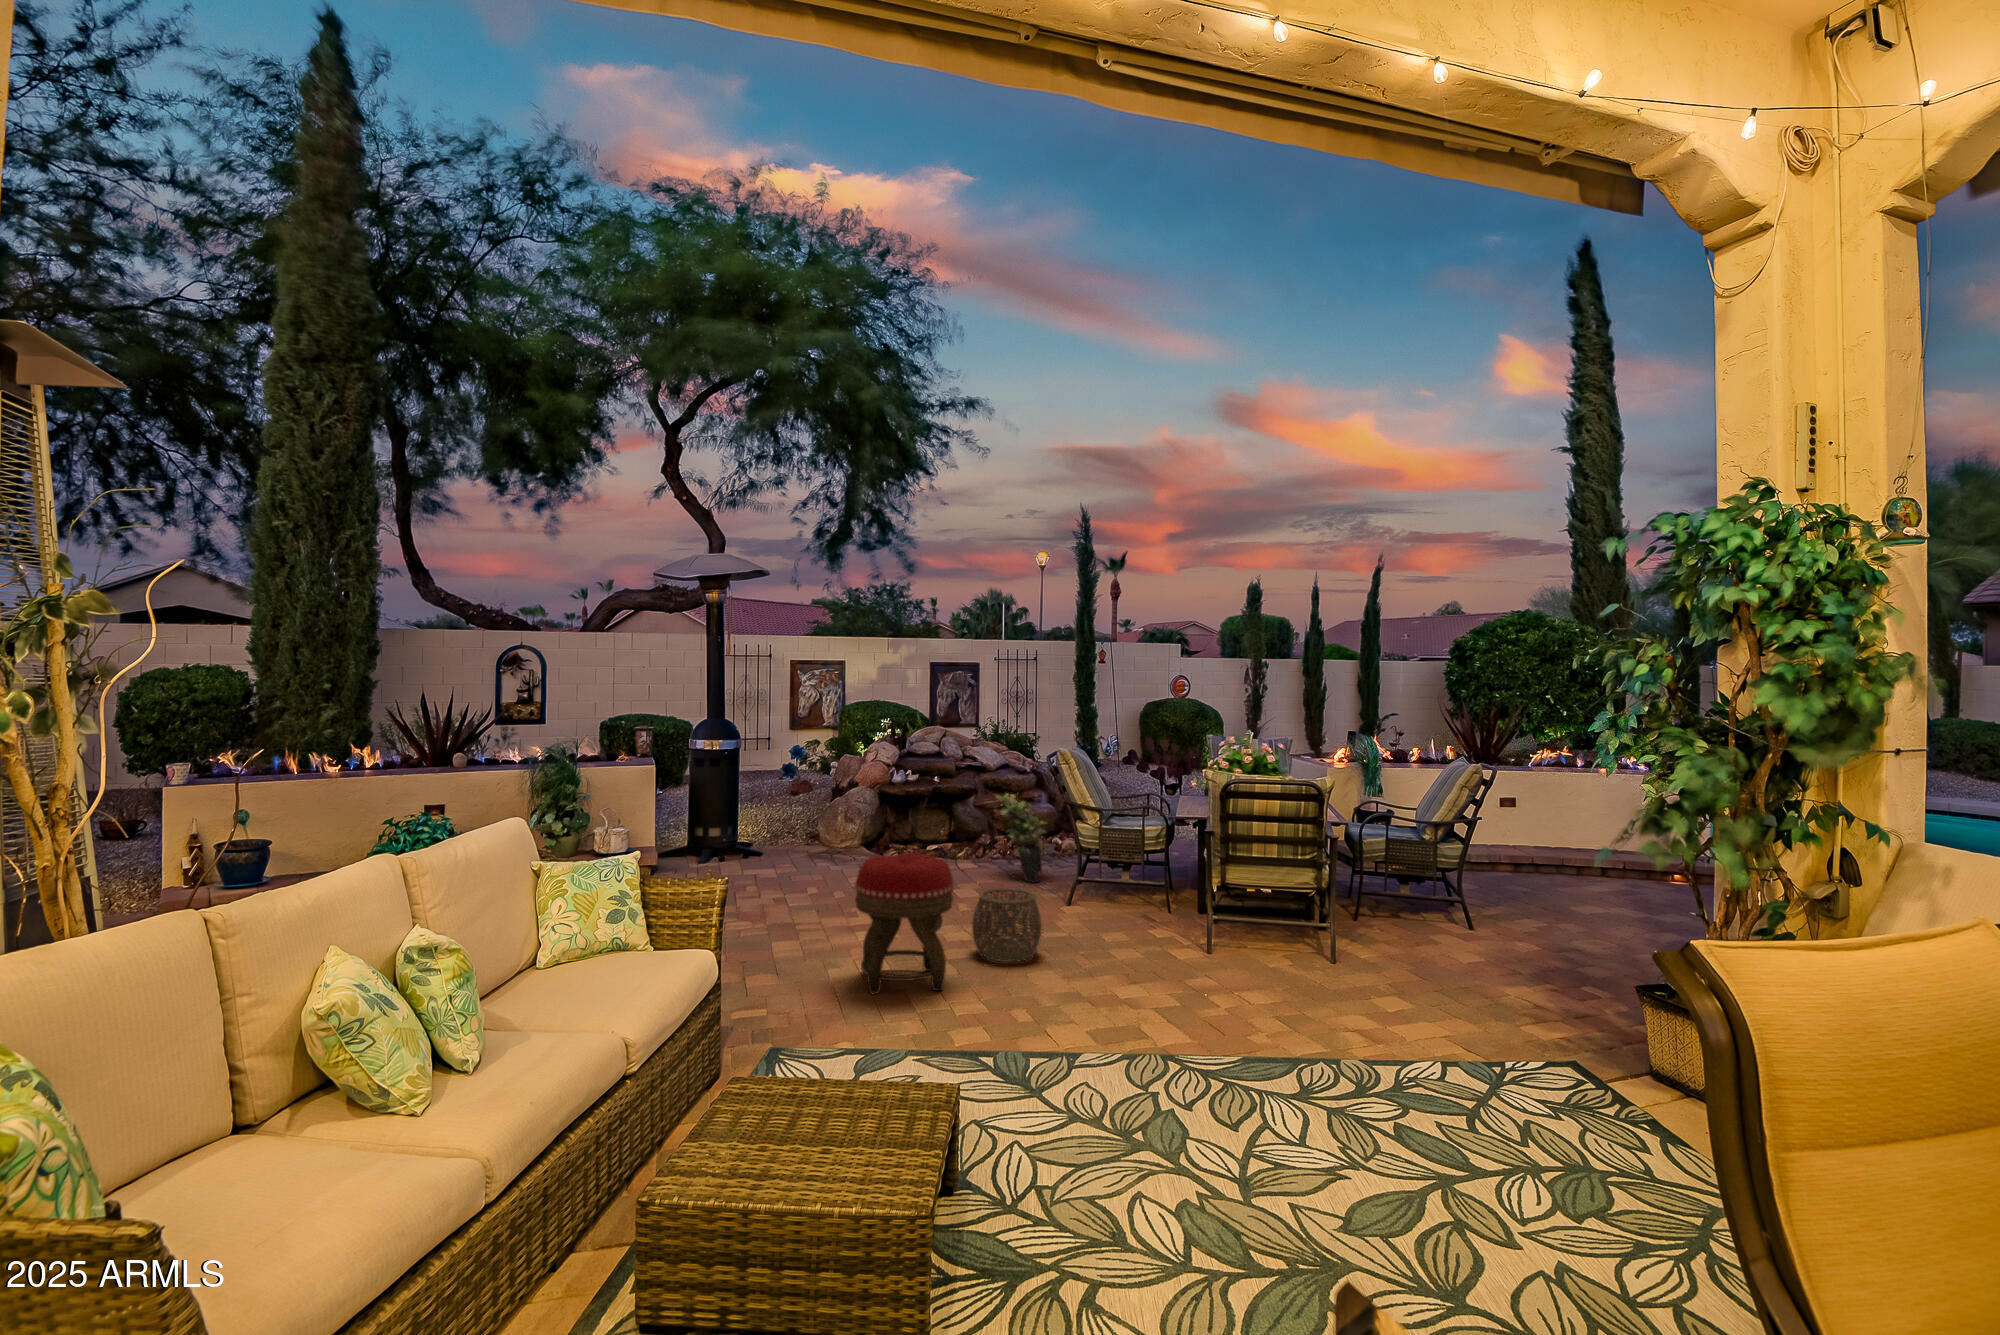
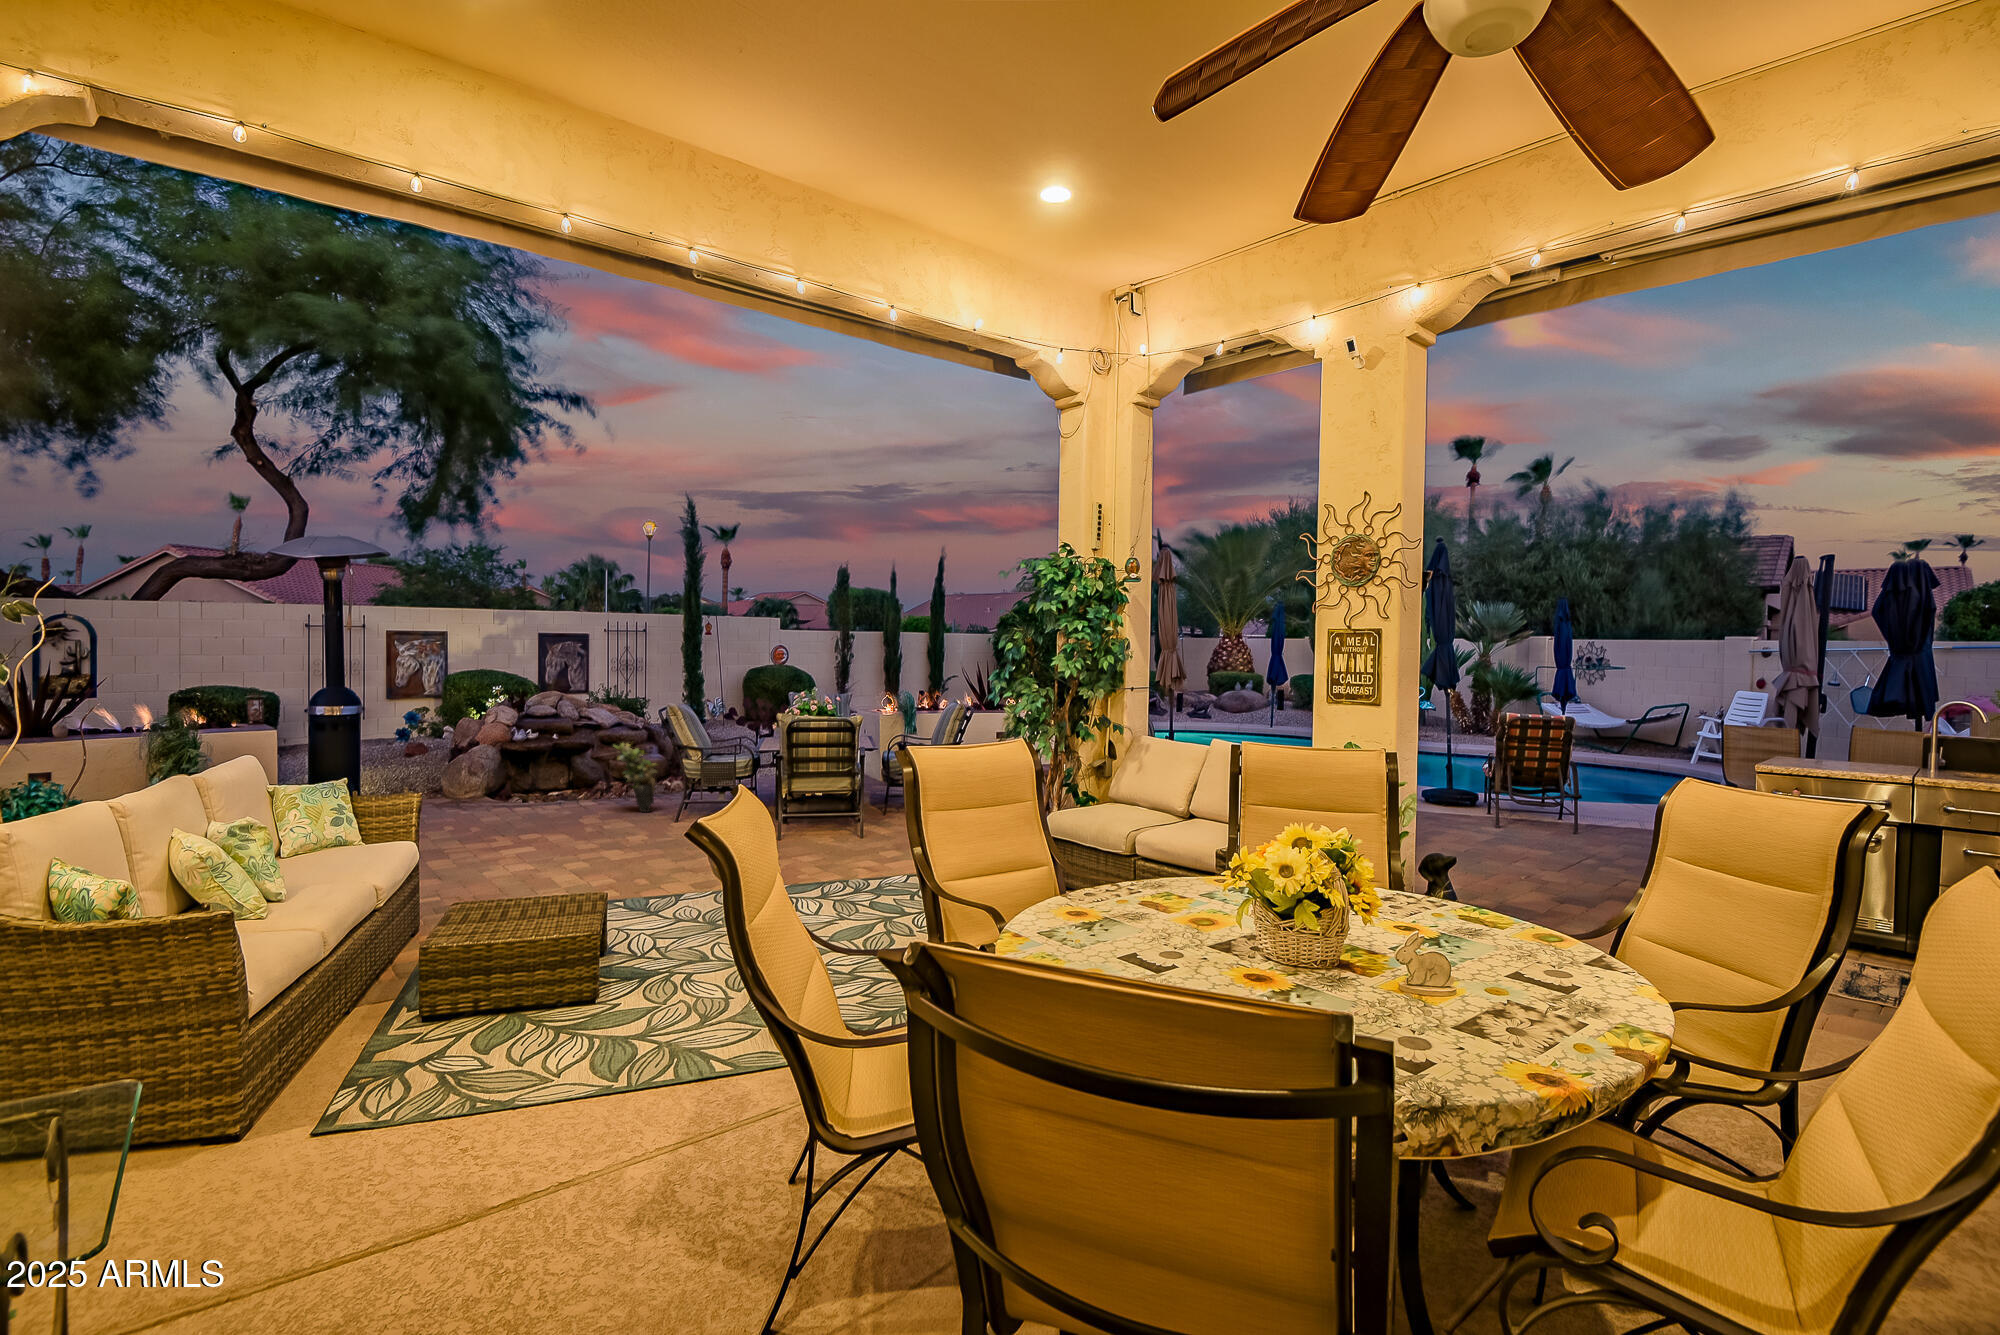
footstool: present [855,853,954,994] -> none [503,784,584,887]
woven basket: present [972,888,1042,962] -> none [597,808,654,861]

